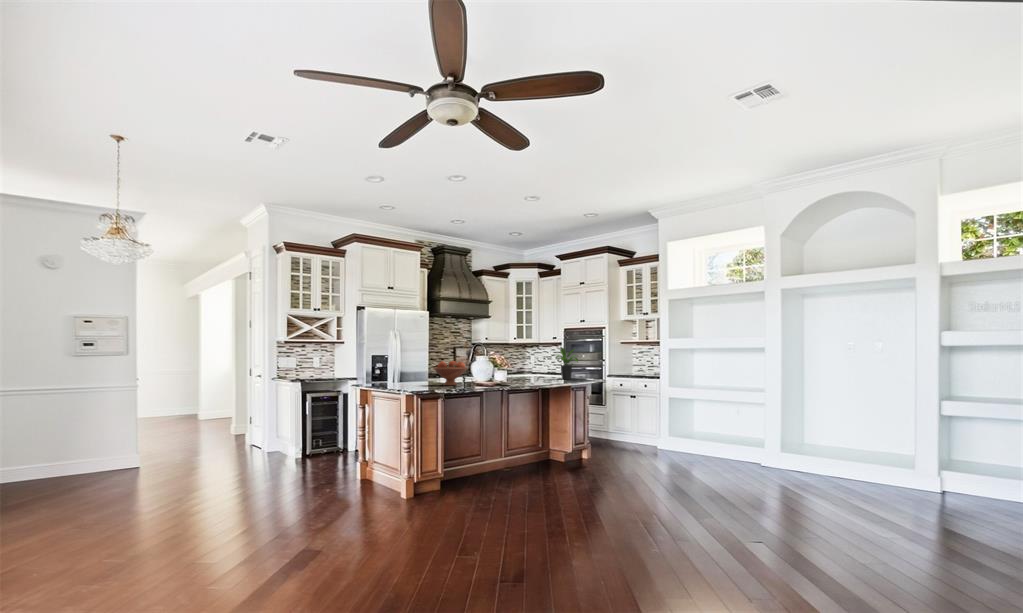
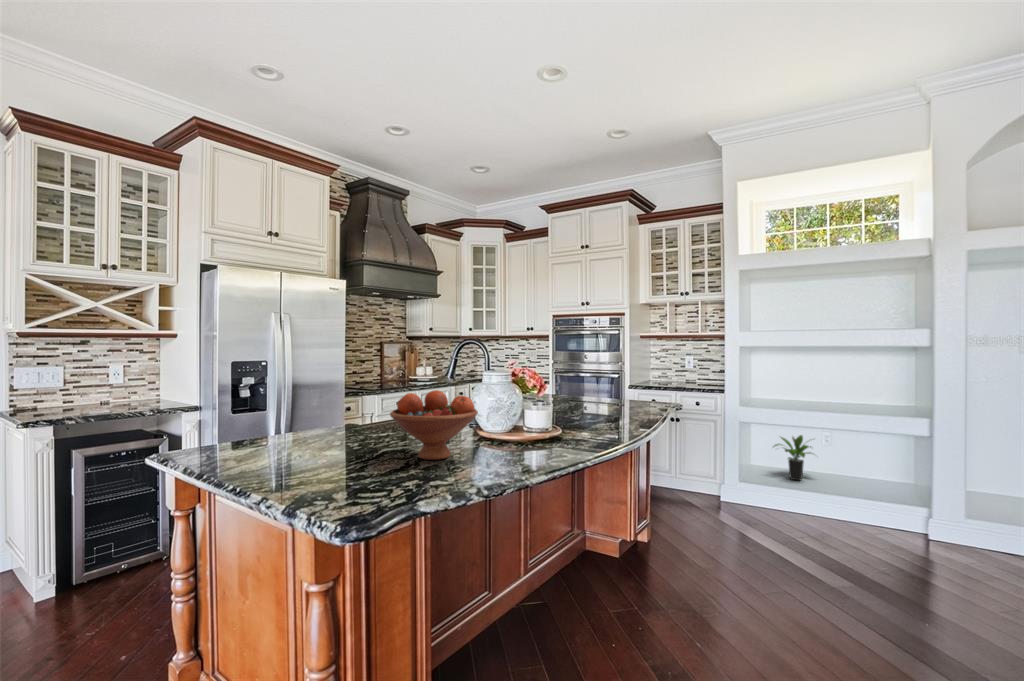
potted plant: present [556,347,578,379] -> present [774,435,811,481]

